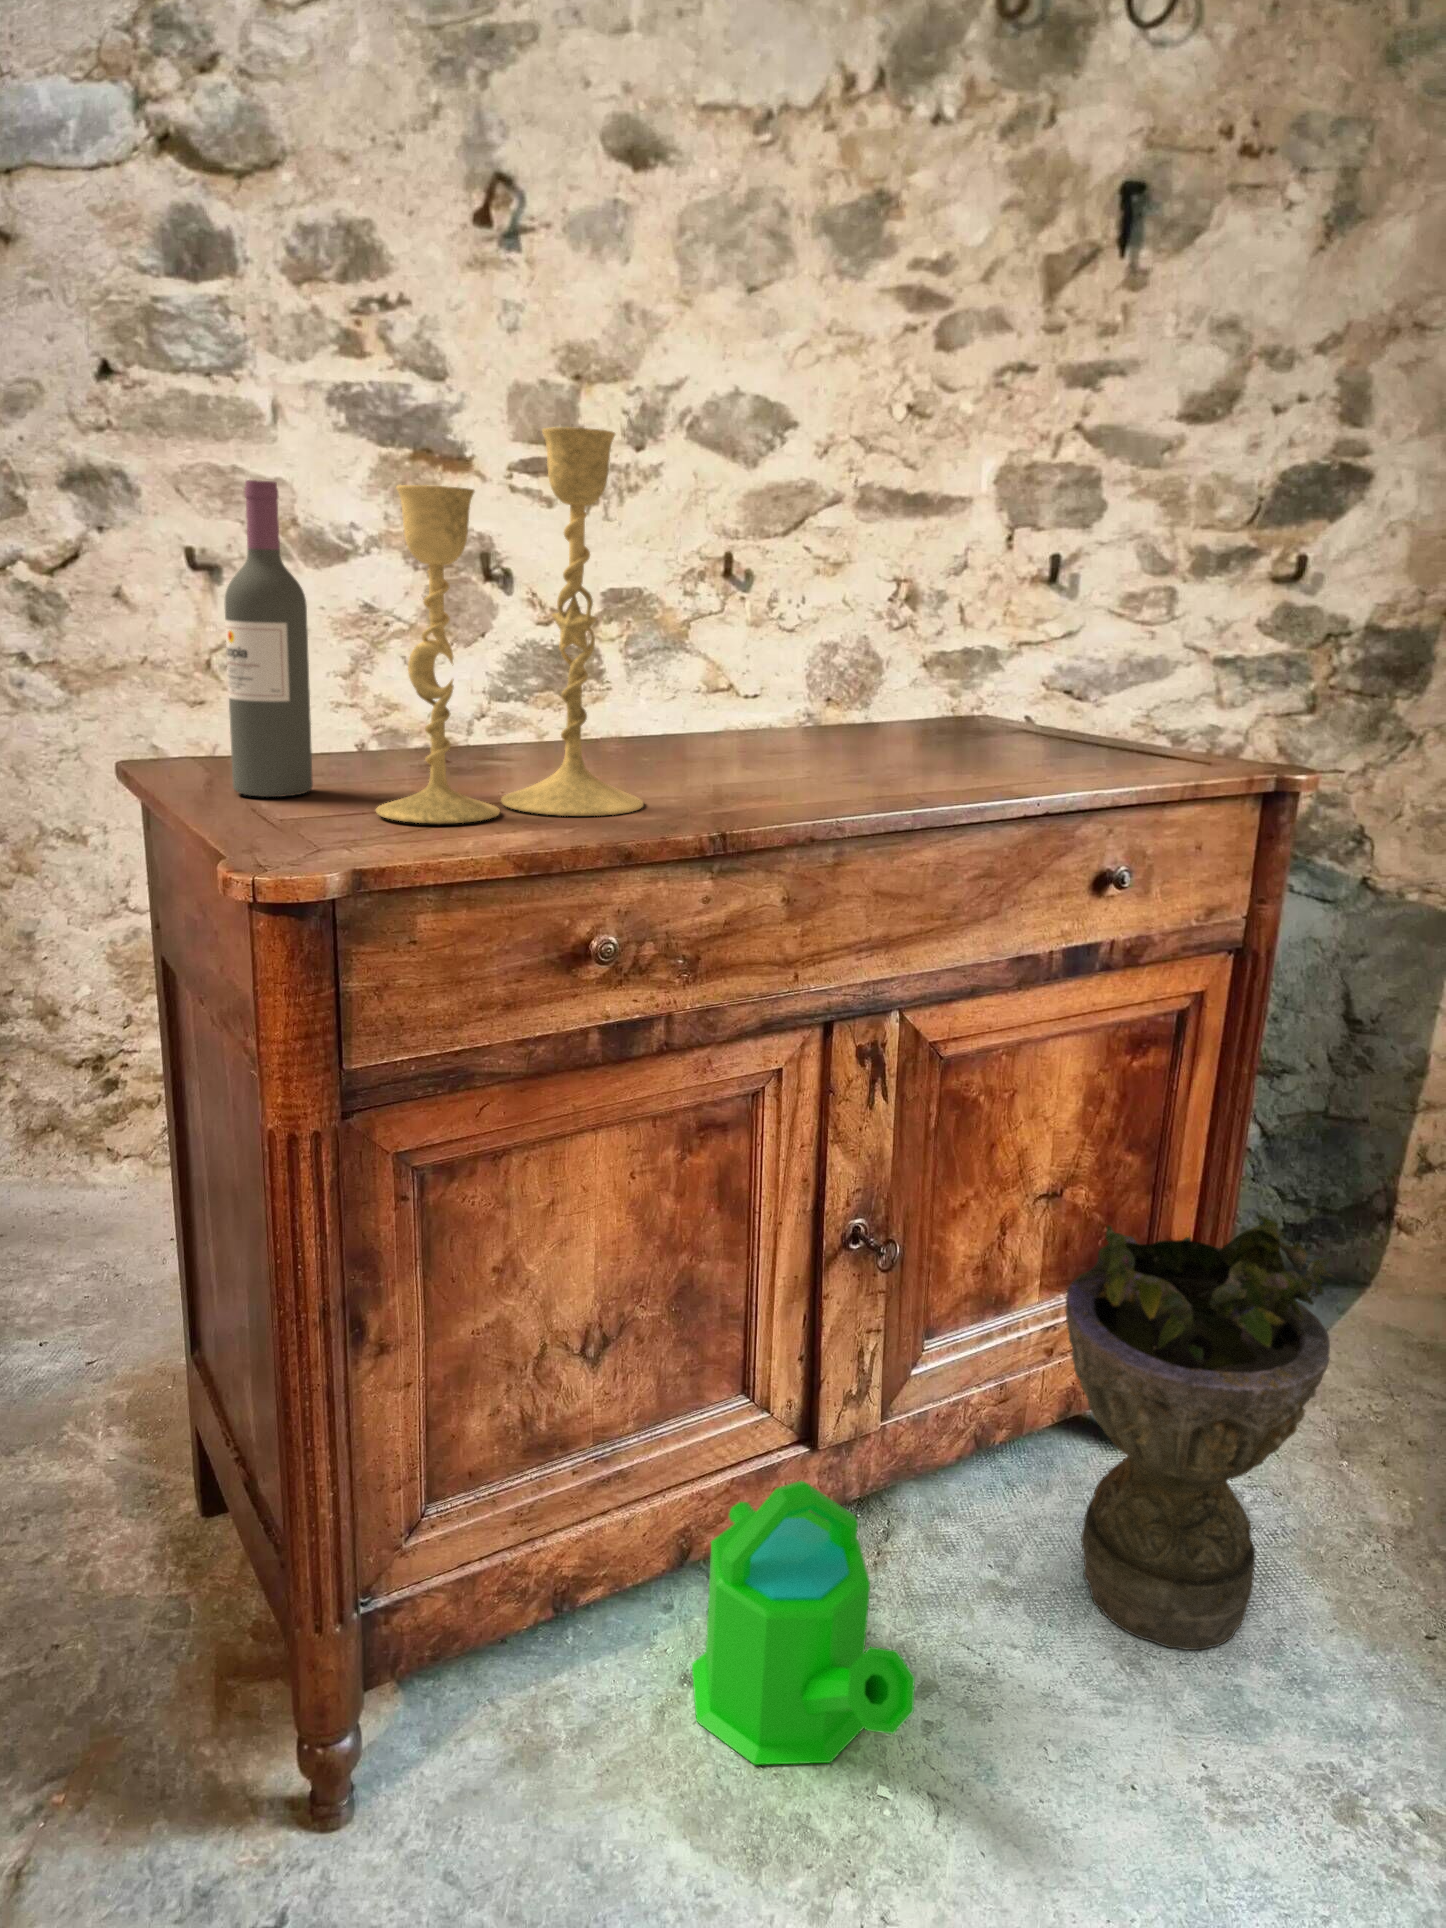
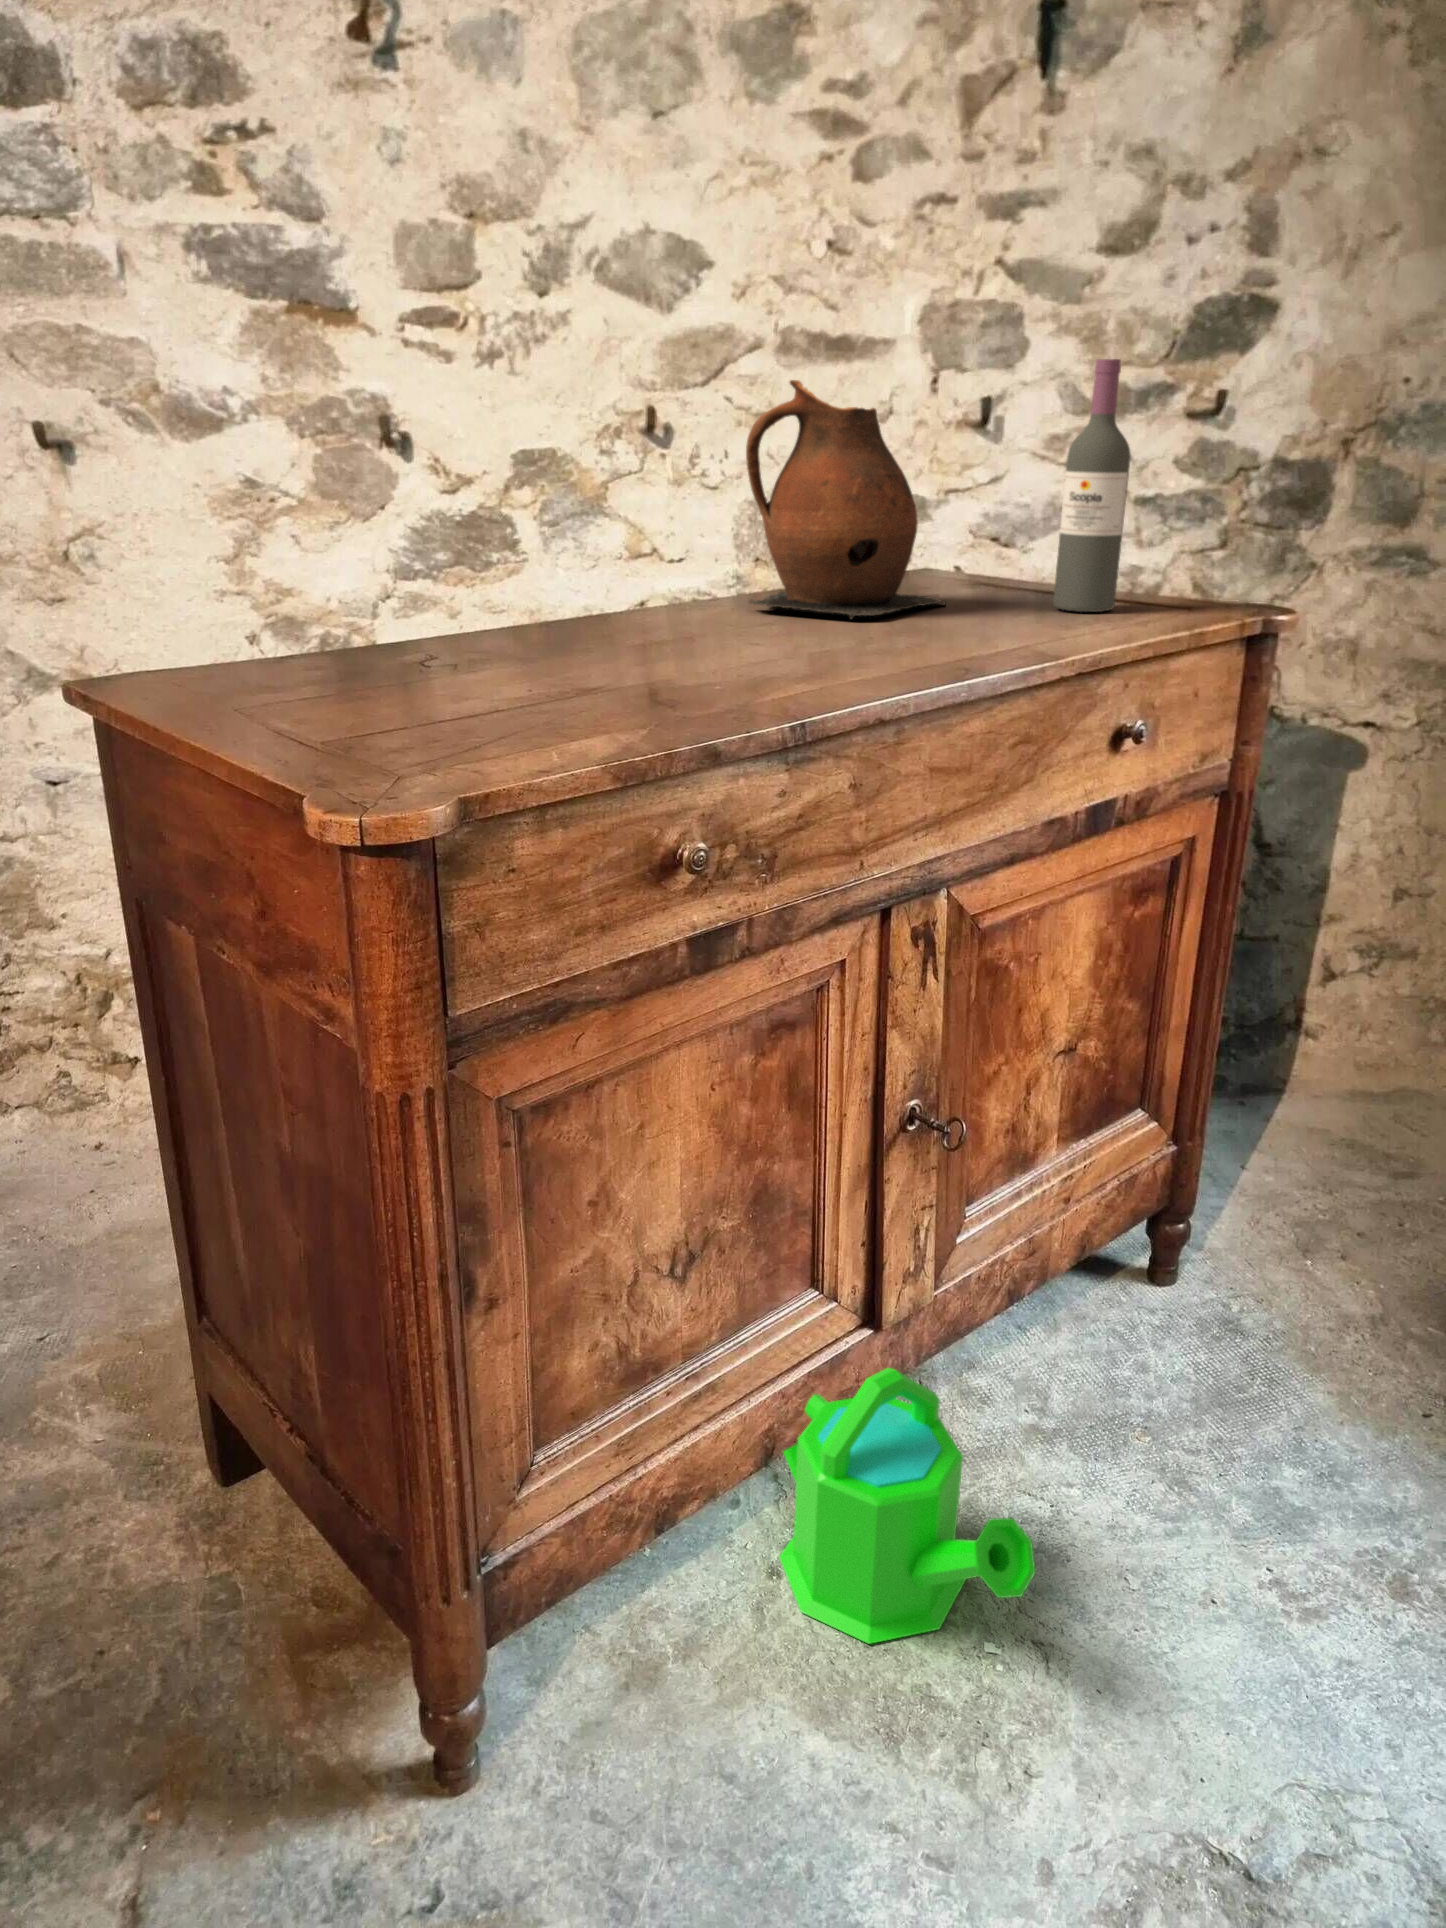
candlestick: present [376,427,643,824] -> none [412,275,687,734]
wine bottle: present [225,480,313,797] -> present [1053,359,1131,612]
ceramic pitcher: none [791,531,983,753] -> present [746,380,946,619]
planter: present [1066,1215,1340,1650] -> none [1097,1054,1360,1468]

